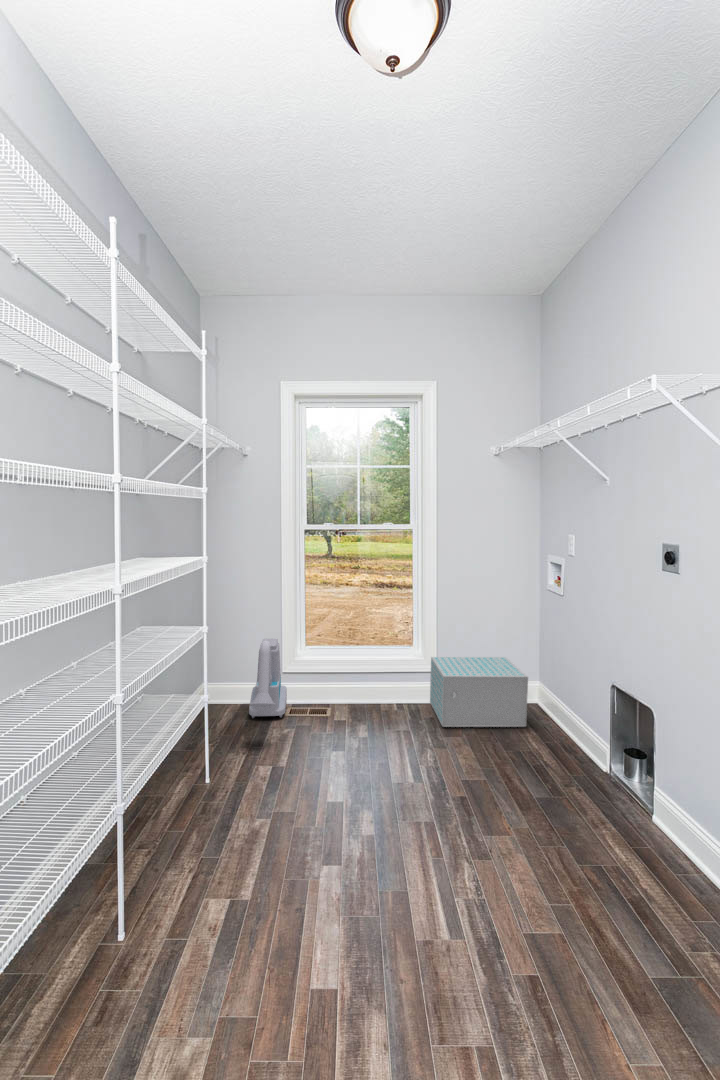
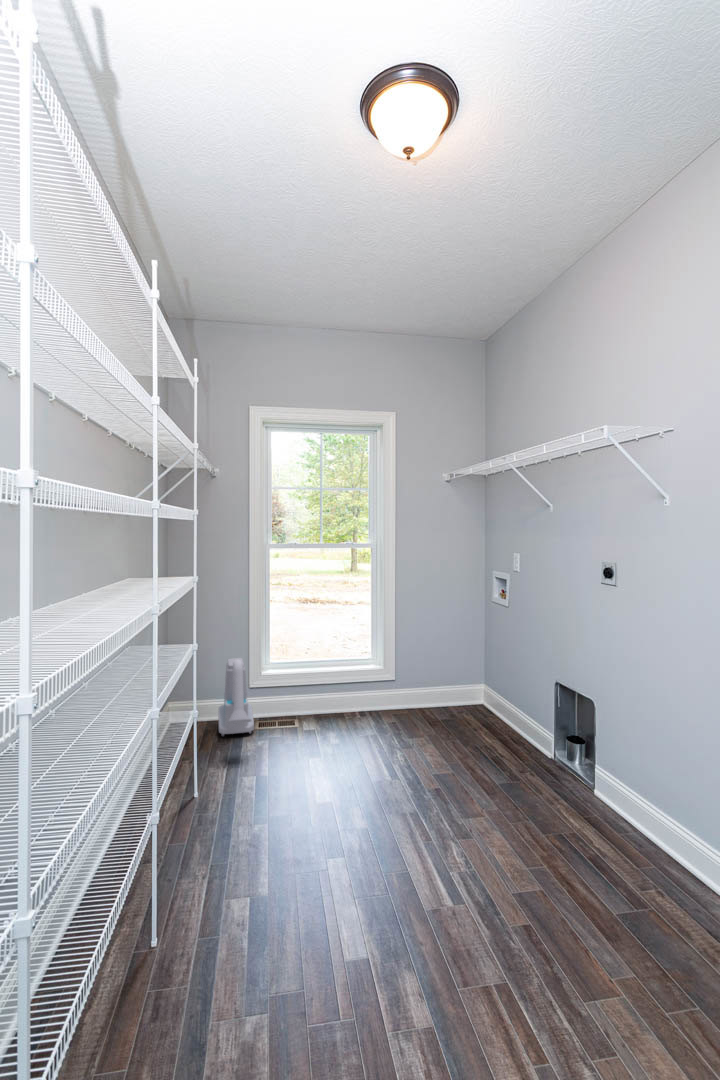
storage box: present [430,657,528,727] -> none [386,664,477,731]

